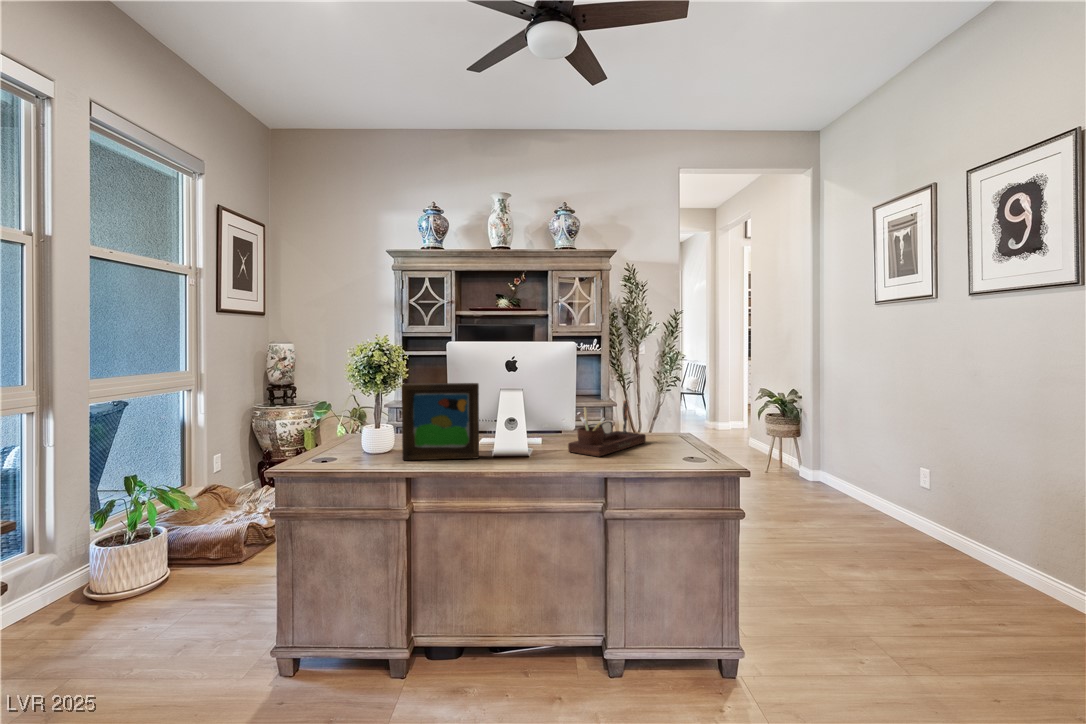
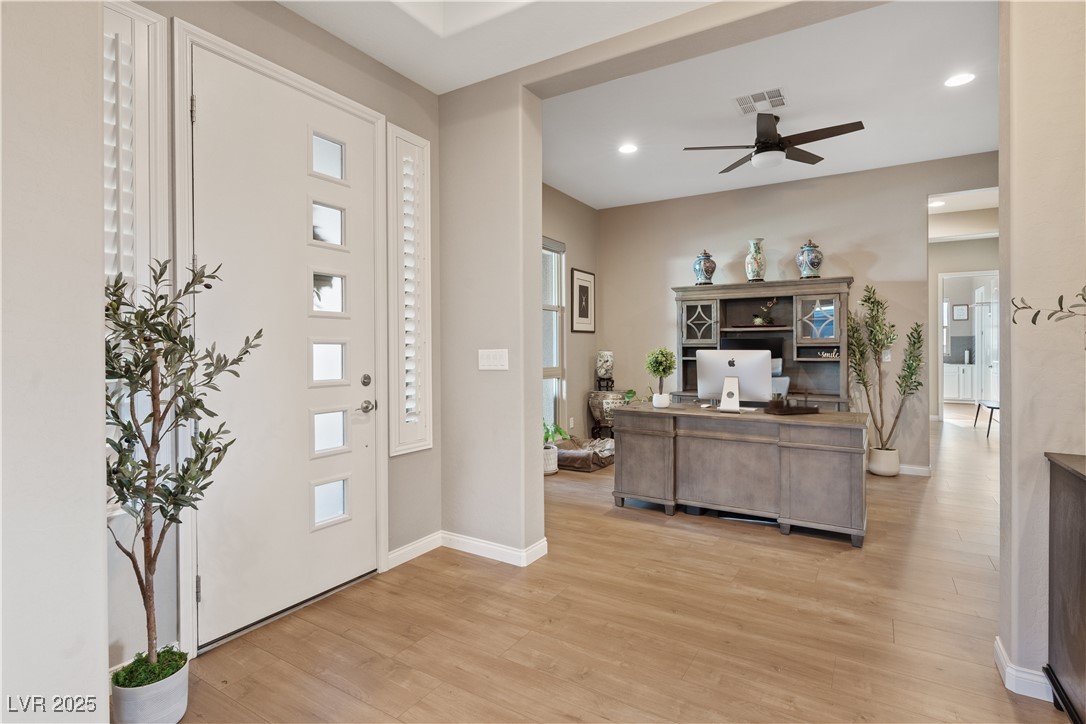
picture frame: present [402,383,479,460] -> none [673,373,713,412]

